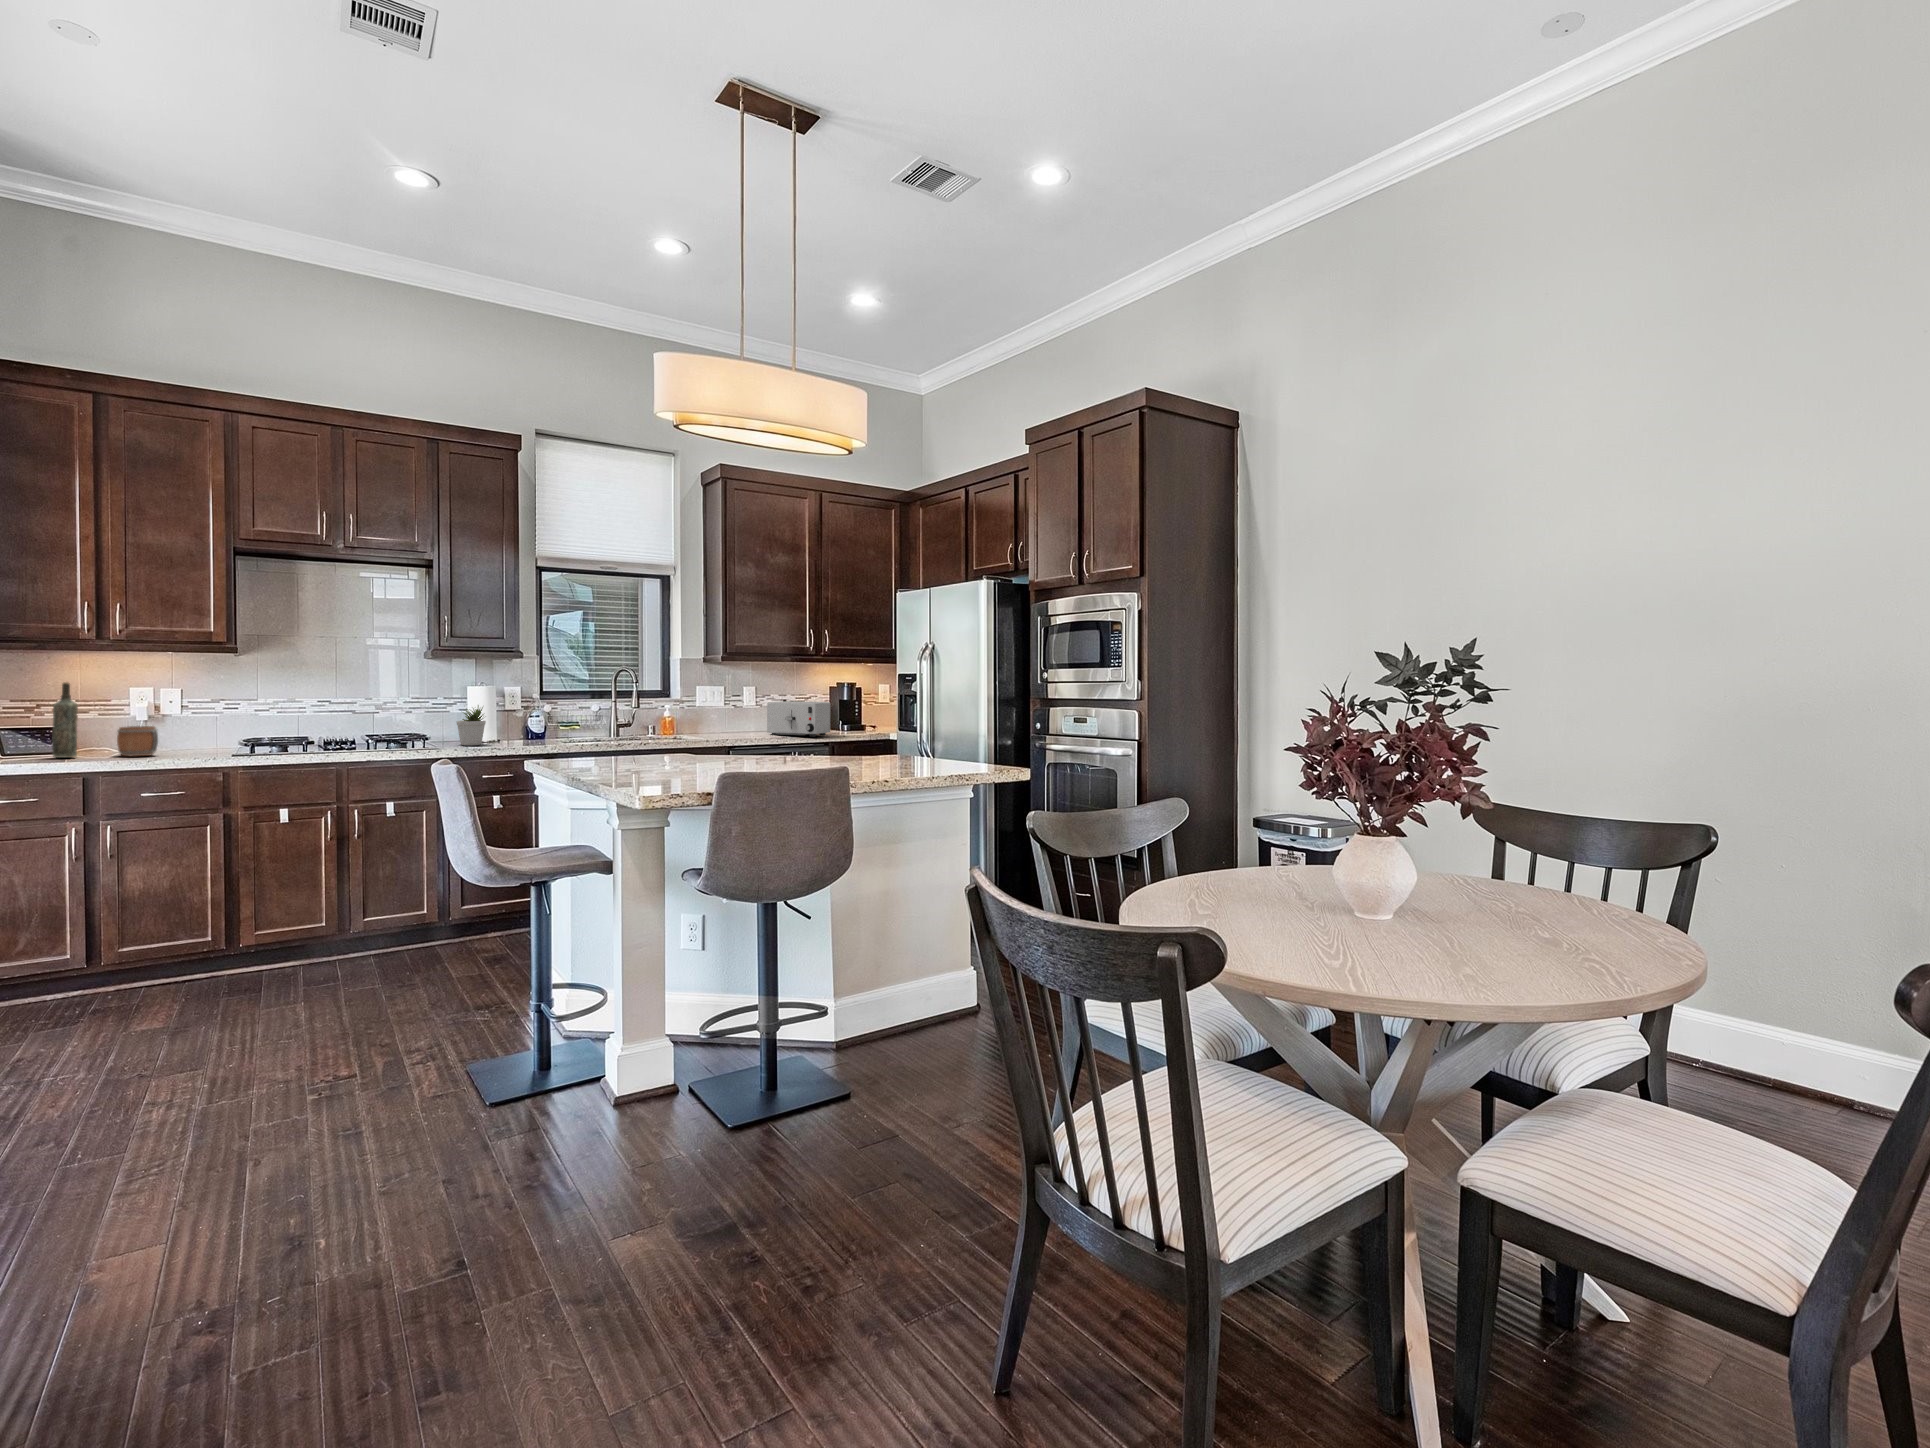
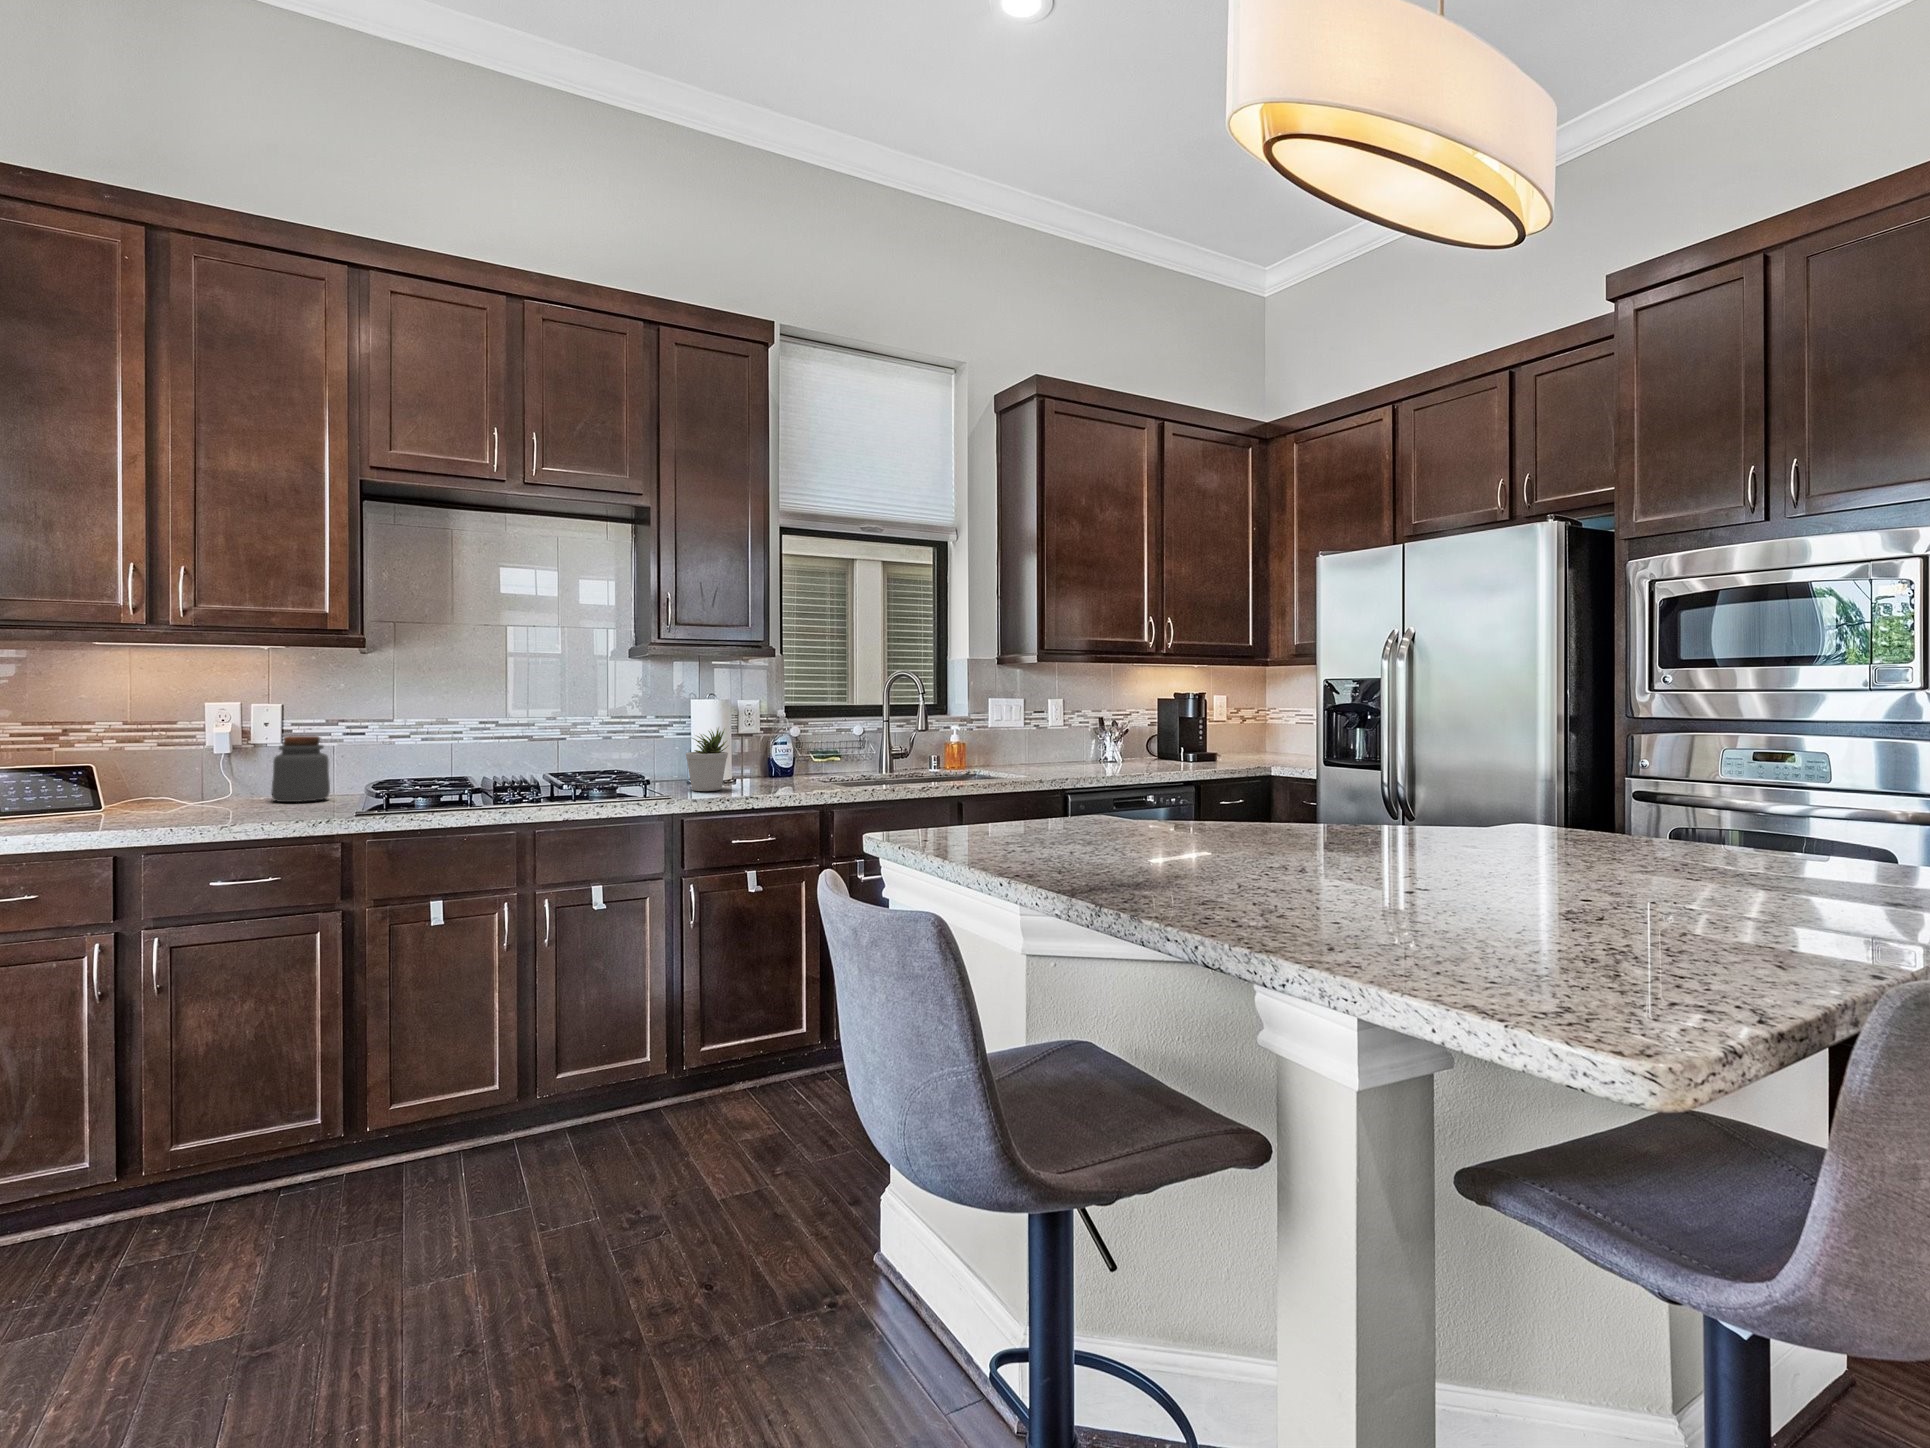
bottle: present [52,682,78,758] -> none [70,693,113,820]
toaster: present [767,701,830,737] -> none [1090,720,1178,772]
jar: none [174,709,213,750] -> present [272,736,330,802]
mug: present [117,726,158,756] -> none [176,763,241,816]

